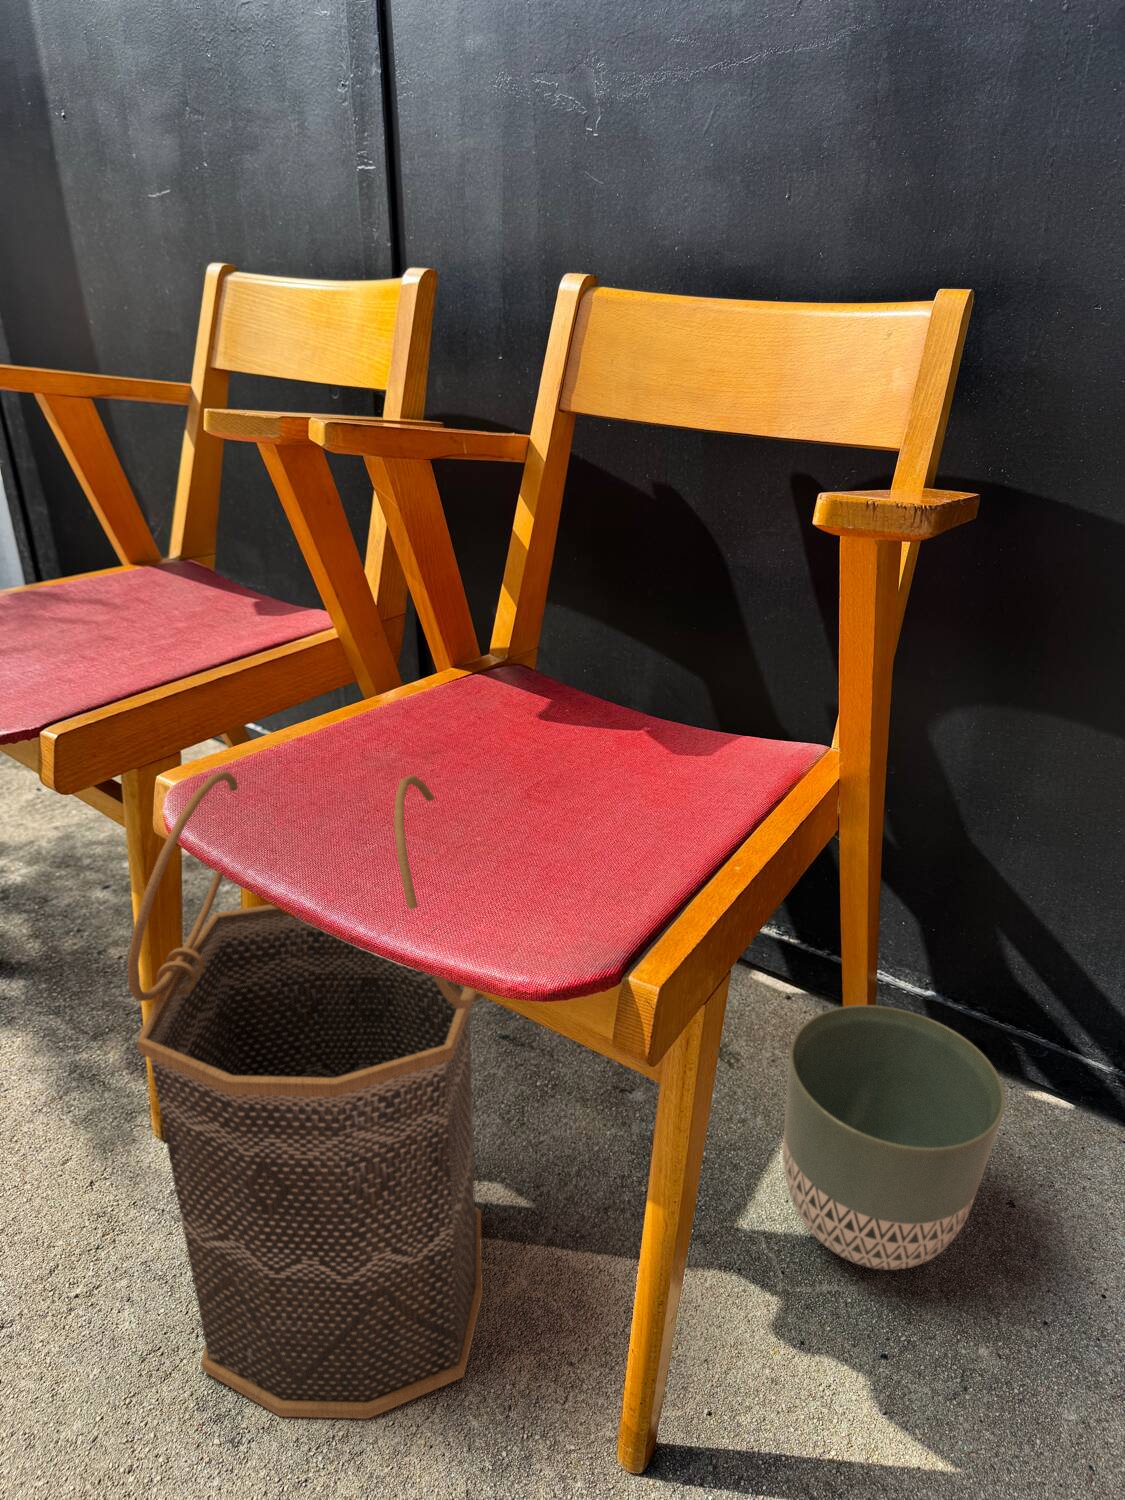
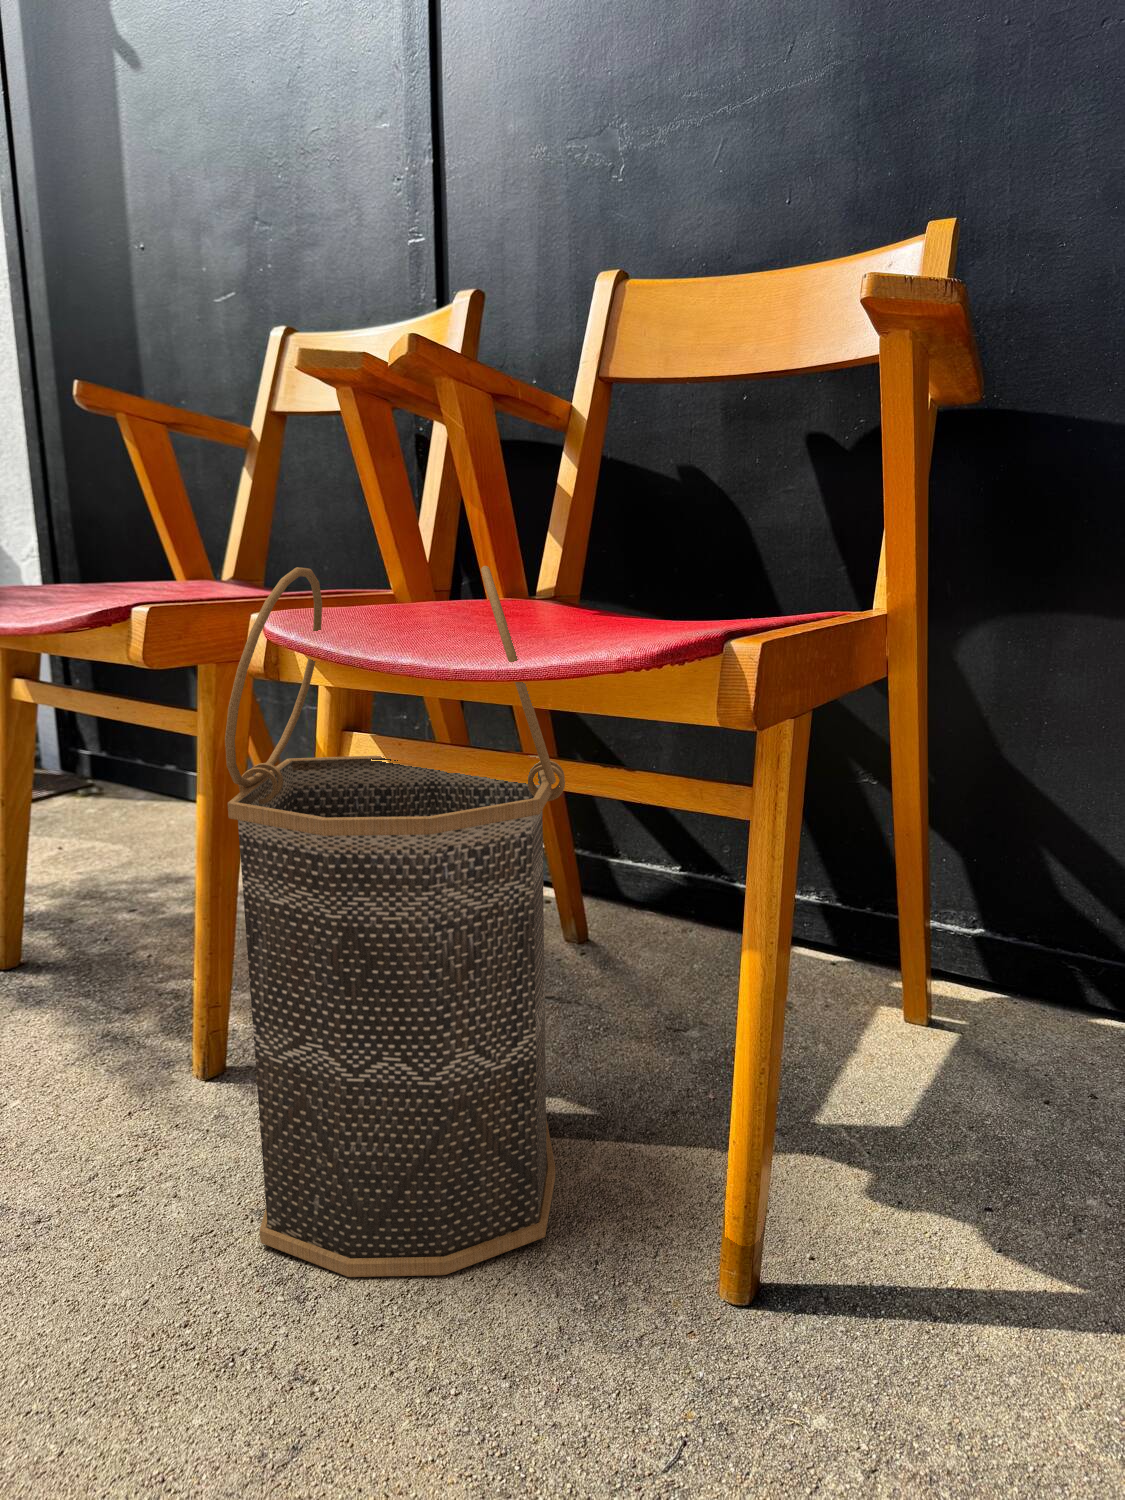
planter: present [783,1005,1005,1270] -> none [852,884,1074,1138]

